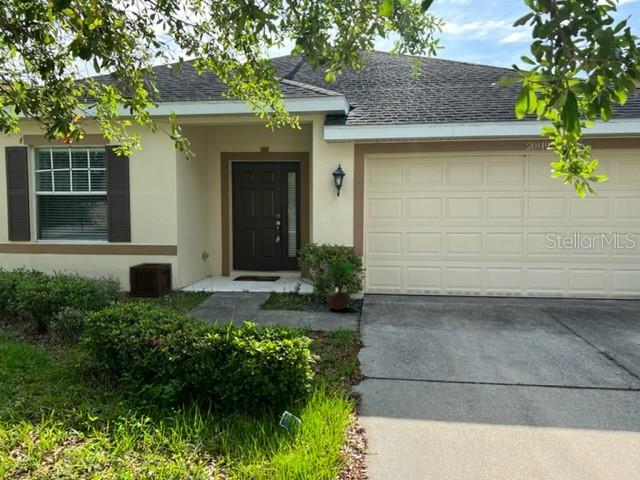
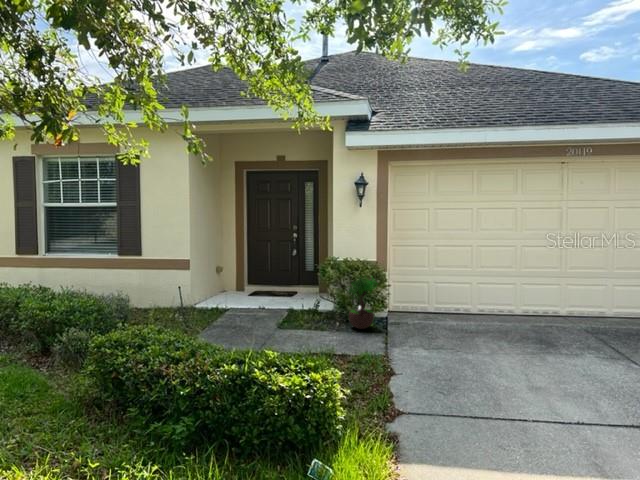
wooden crate: present [129,263,173,297] -> none [140,277,185,314]

